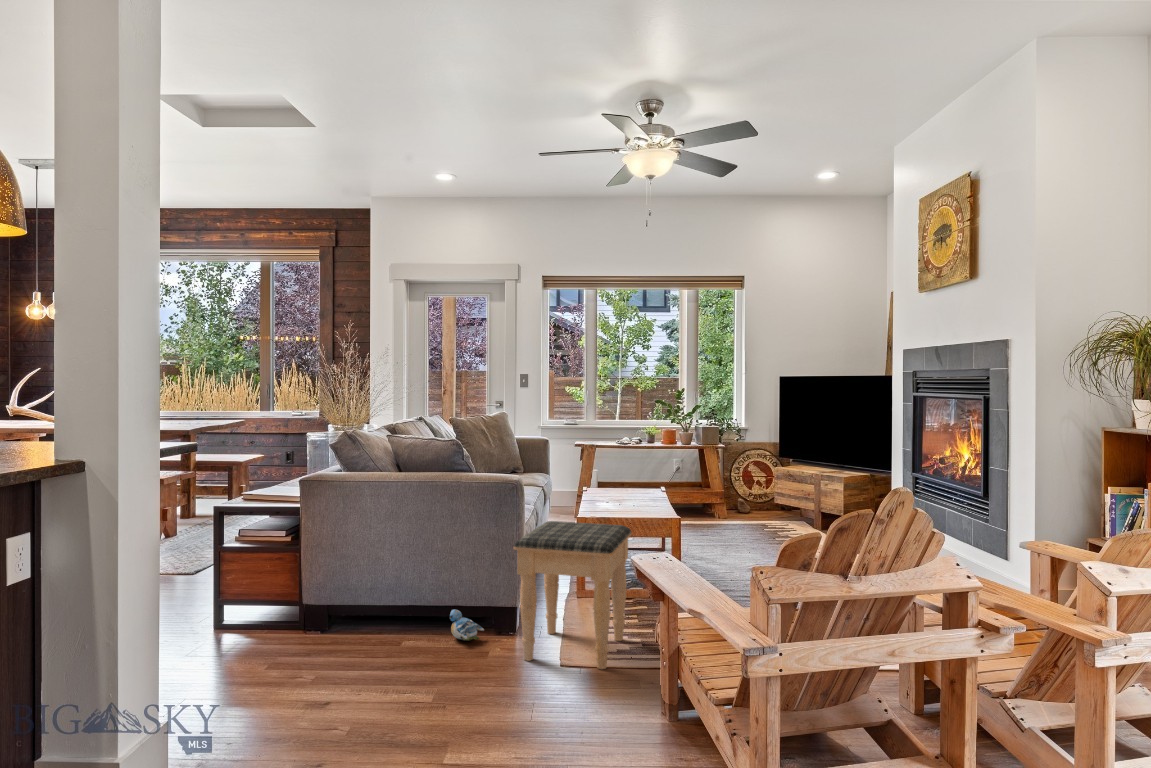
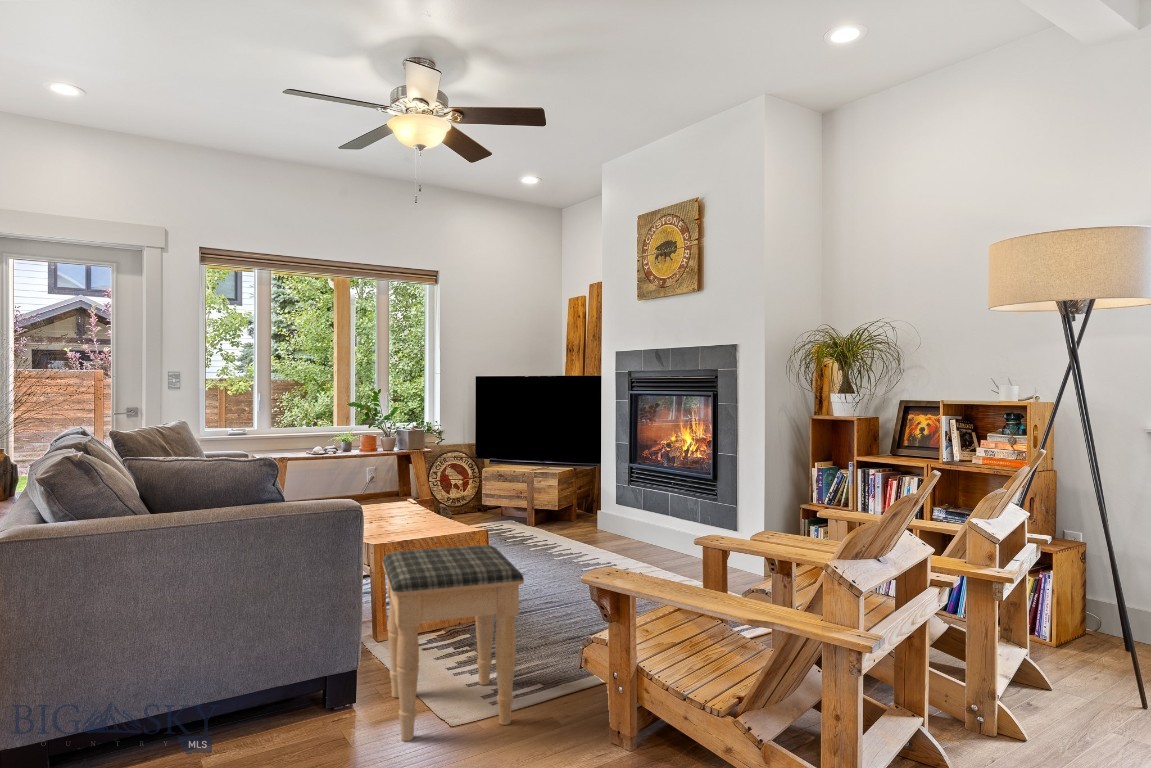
plush toy: present [450,609,484,641] -> none [261,697,318,739]

